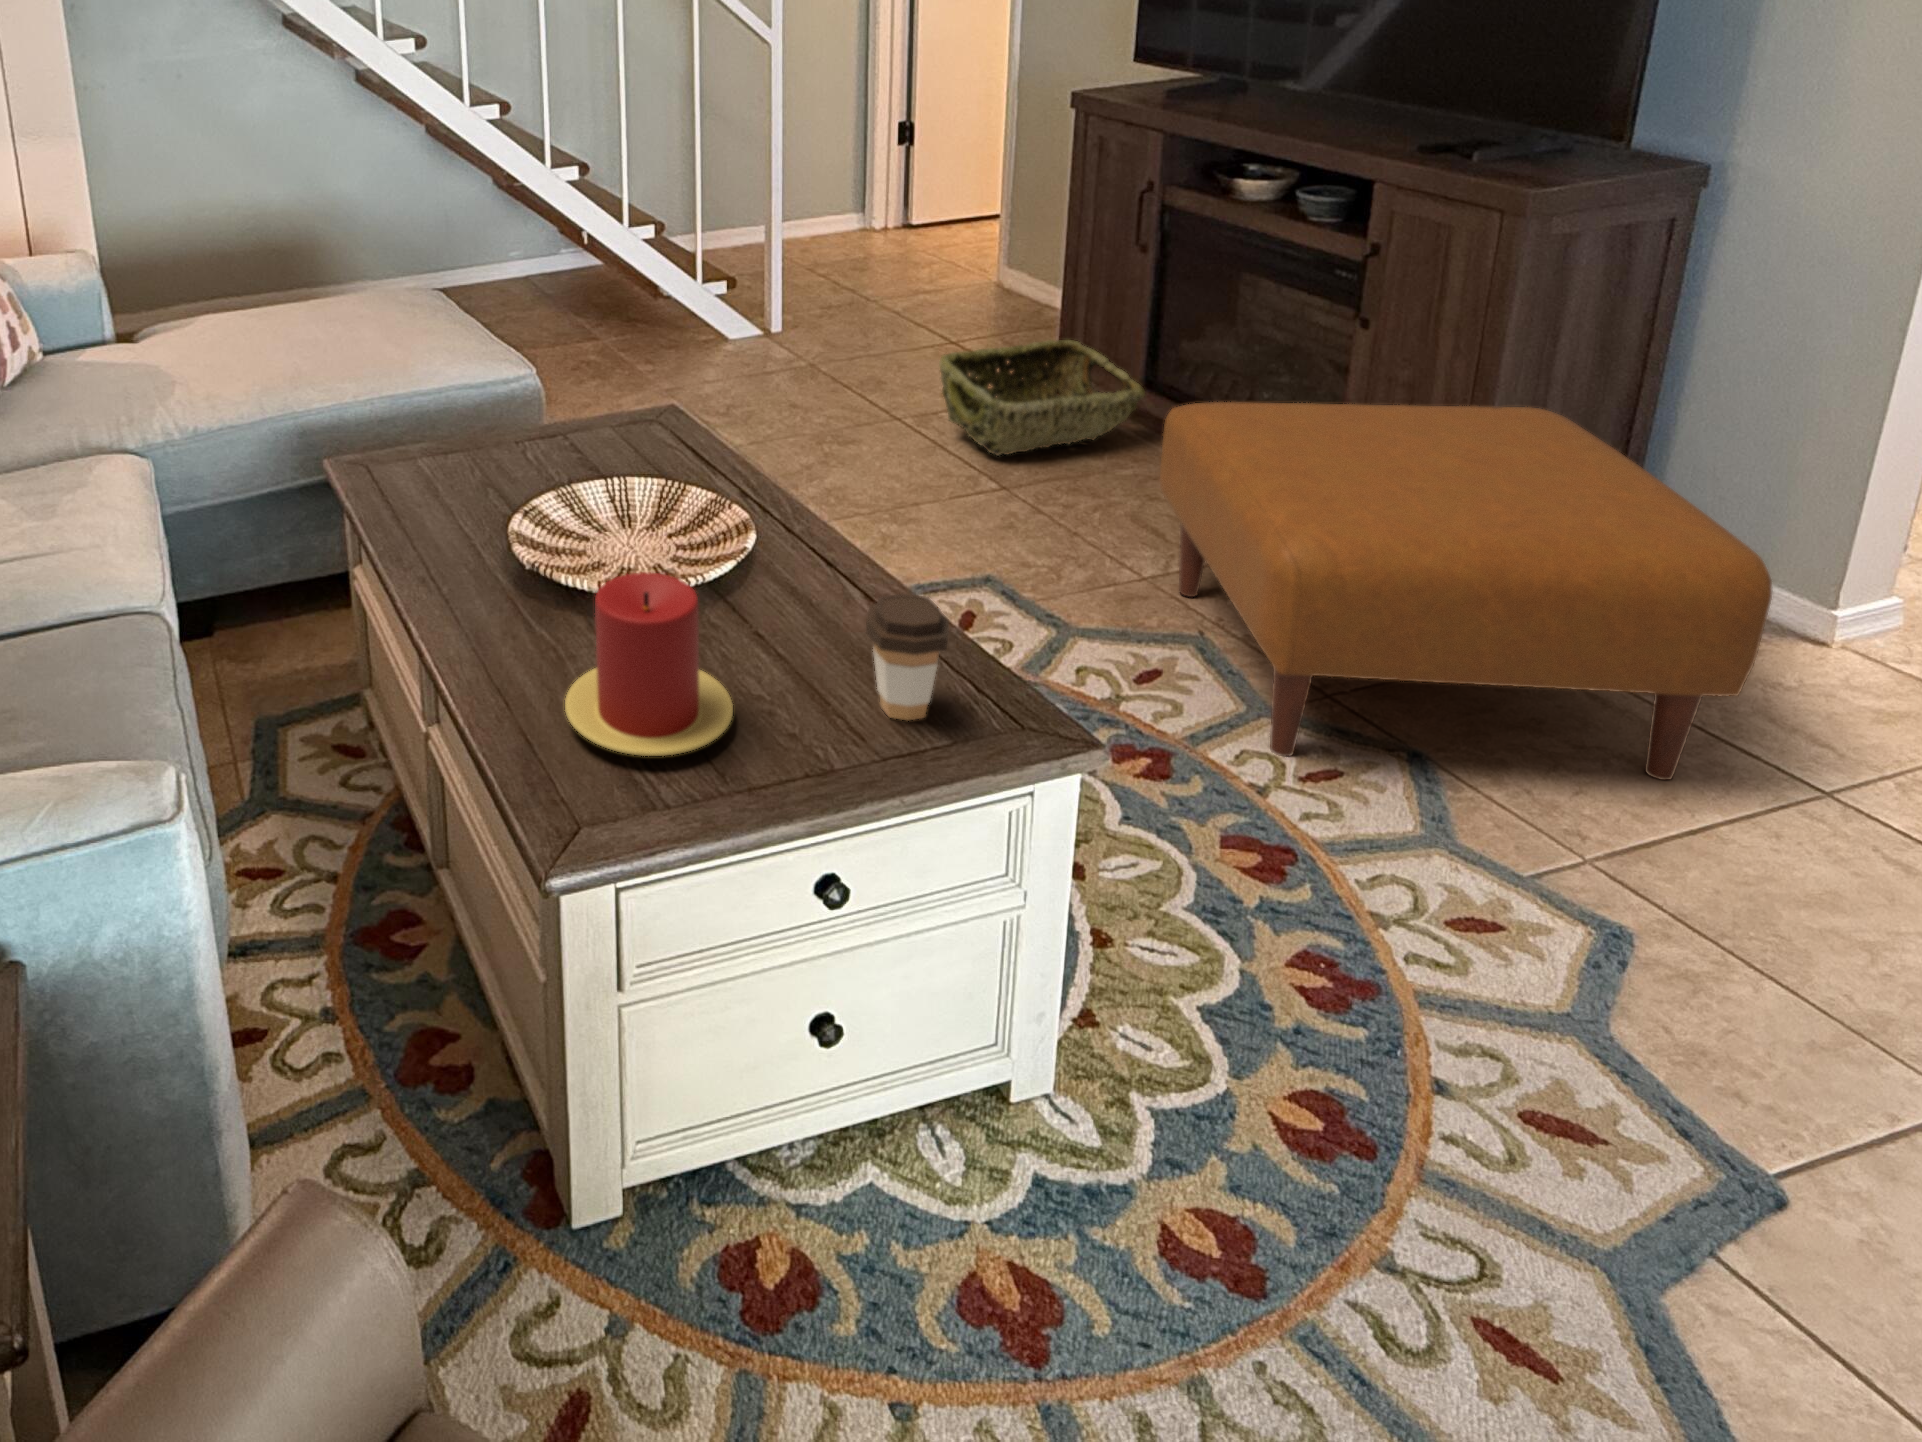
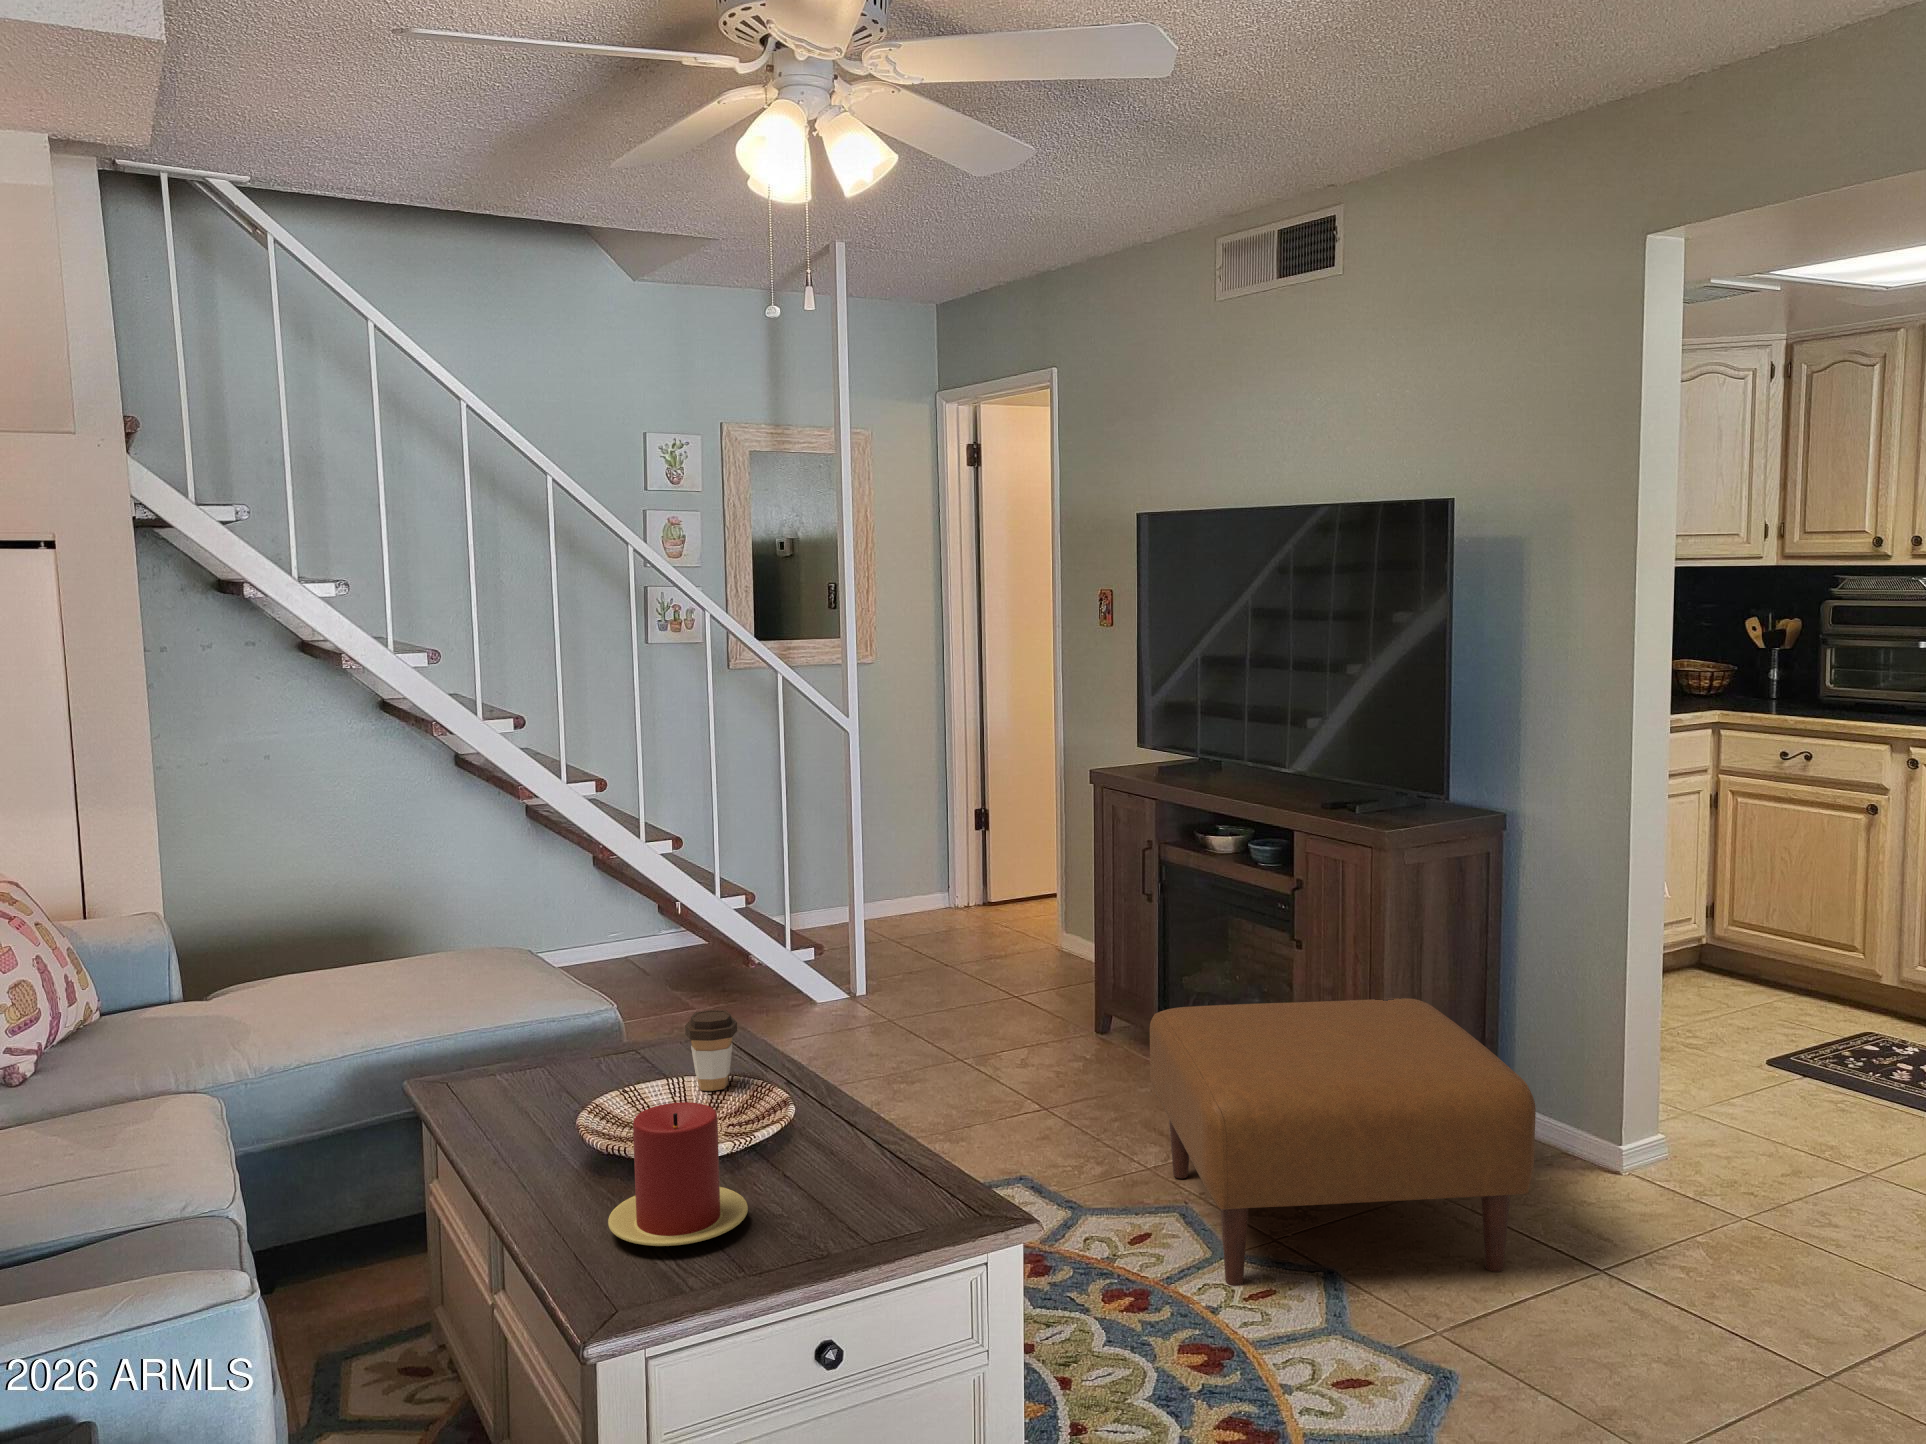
woven basket: present [939,340,1145,455] -> none [990,981,1159,1084]
coffee cup: present [866,594,949,720] -> present [685,1010,737,1091]

